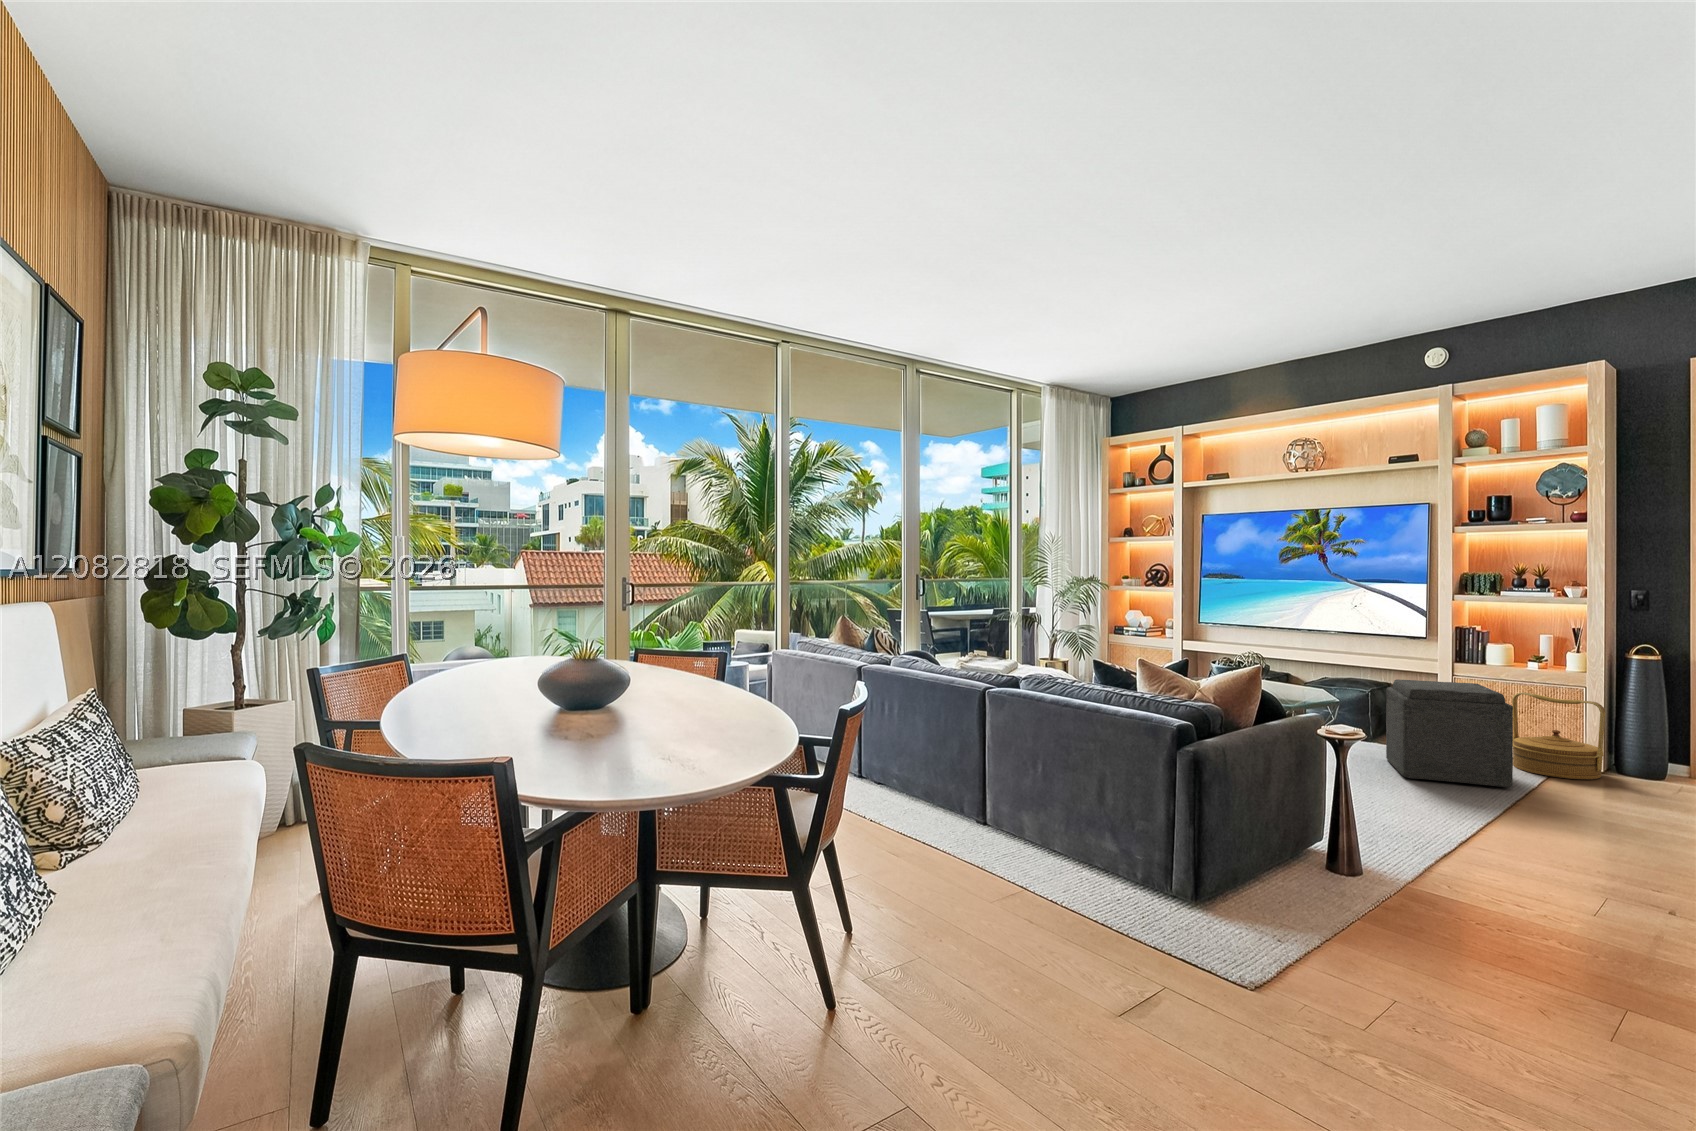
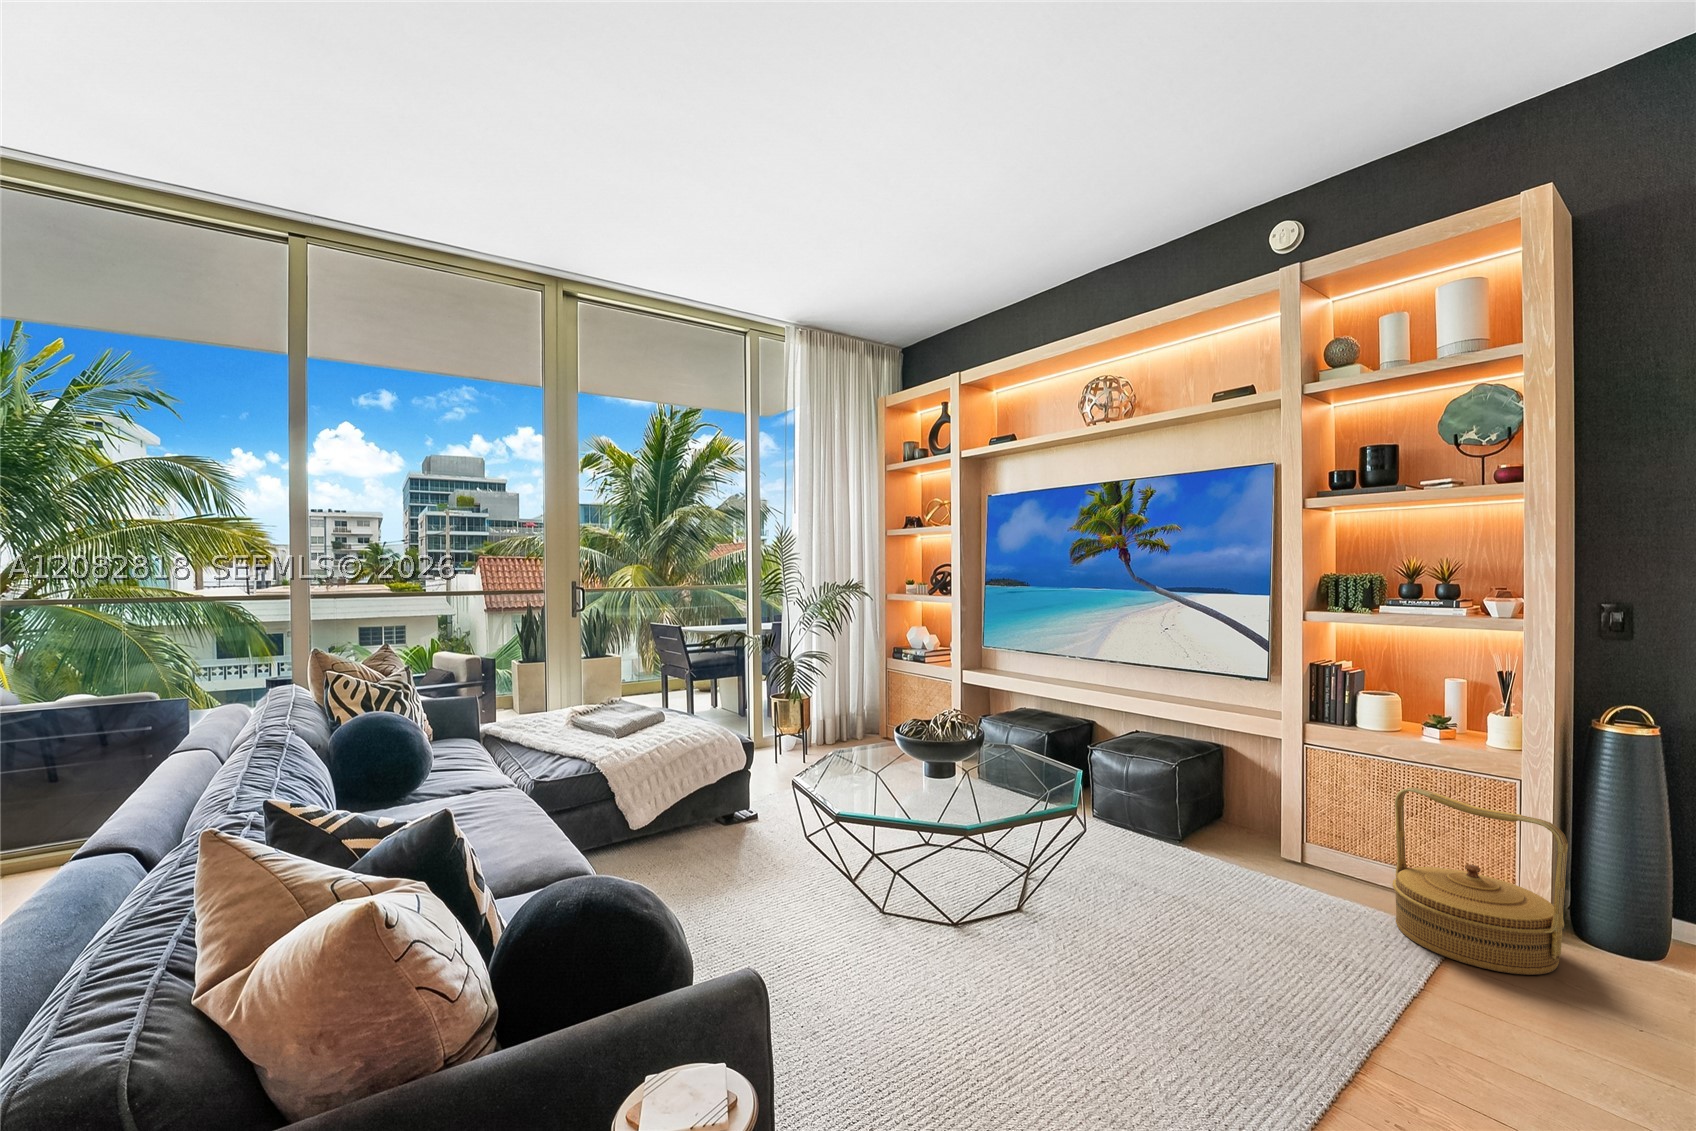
ottoman: present [1386,679,1513,787] -> none [1174,764,1388,1014]

